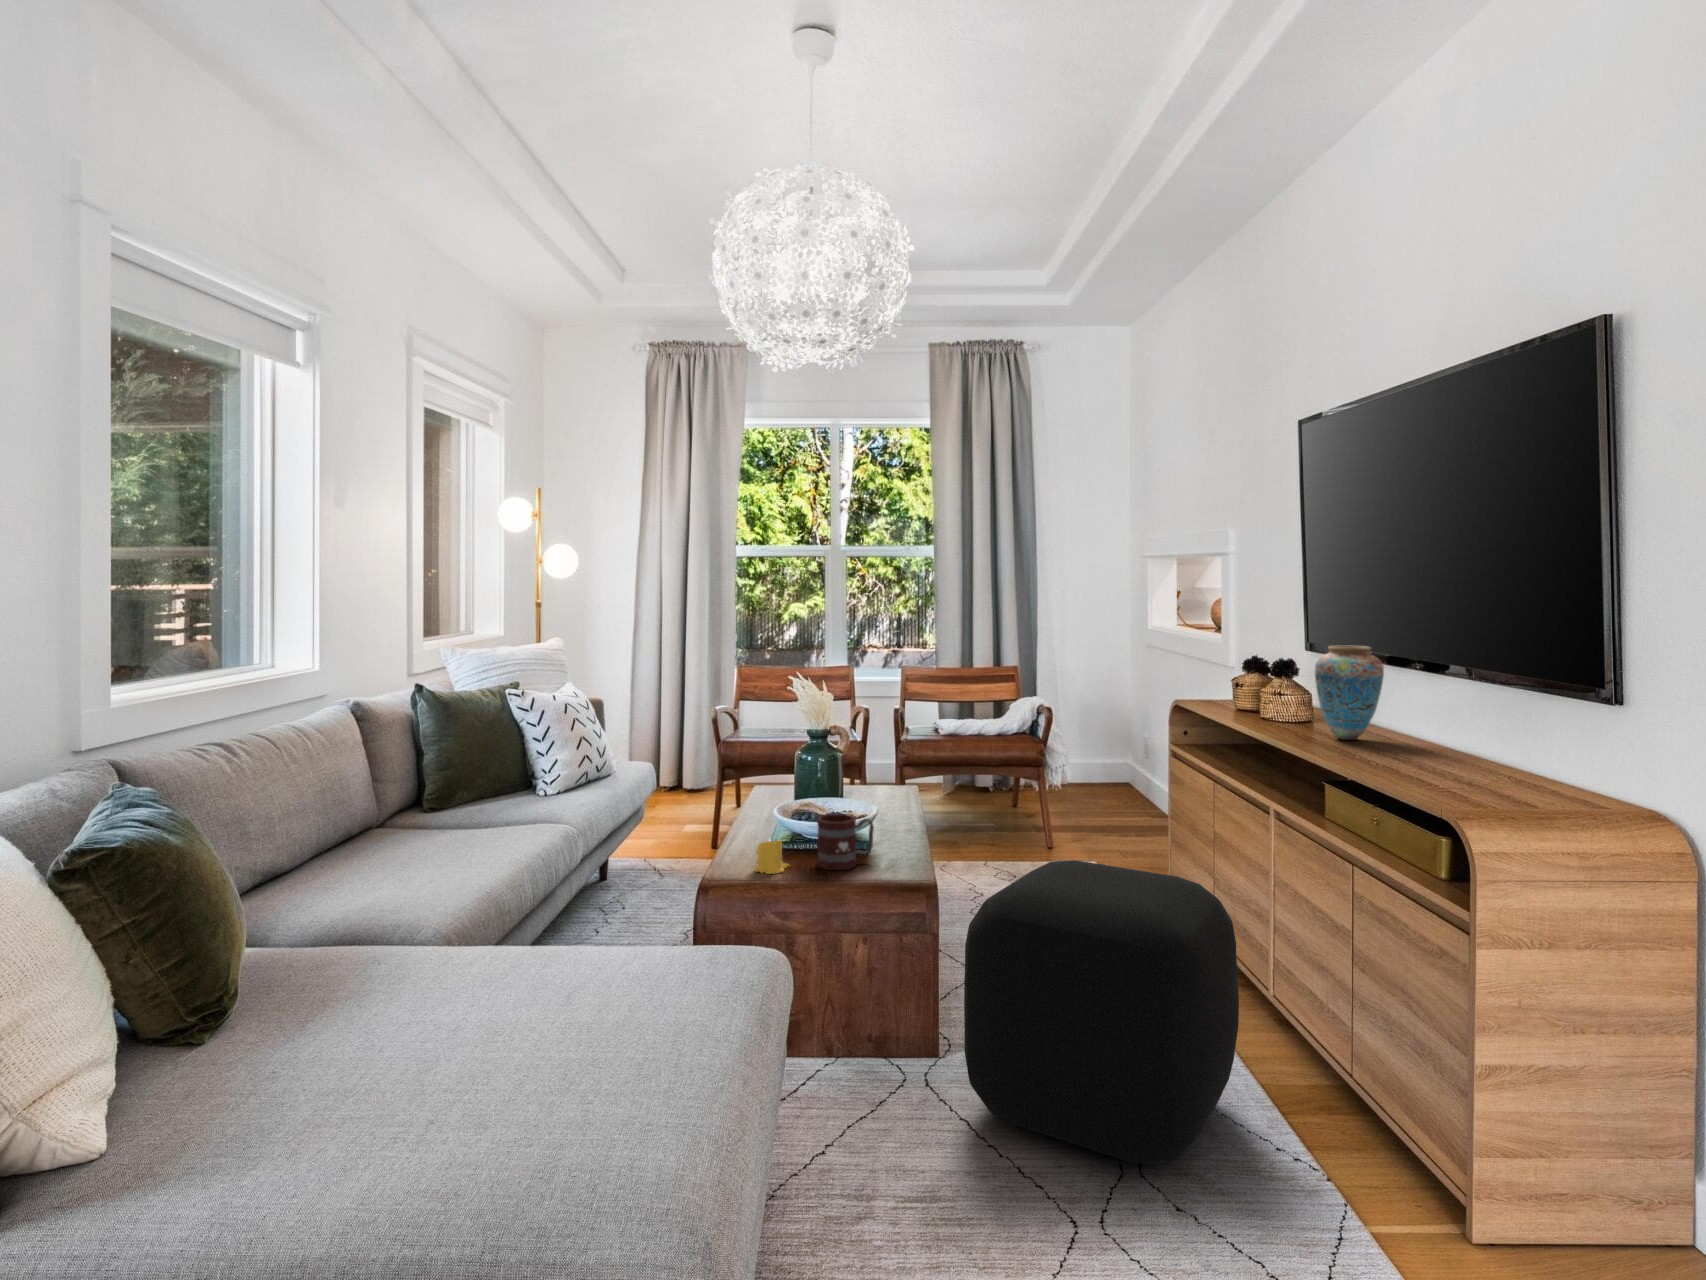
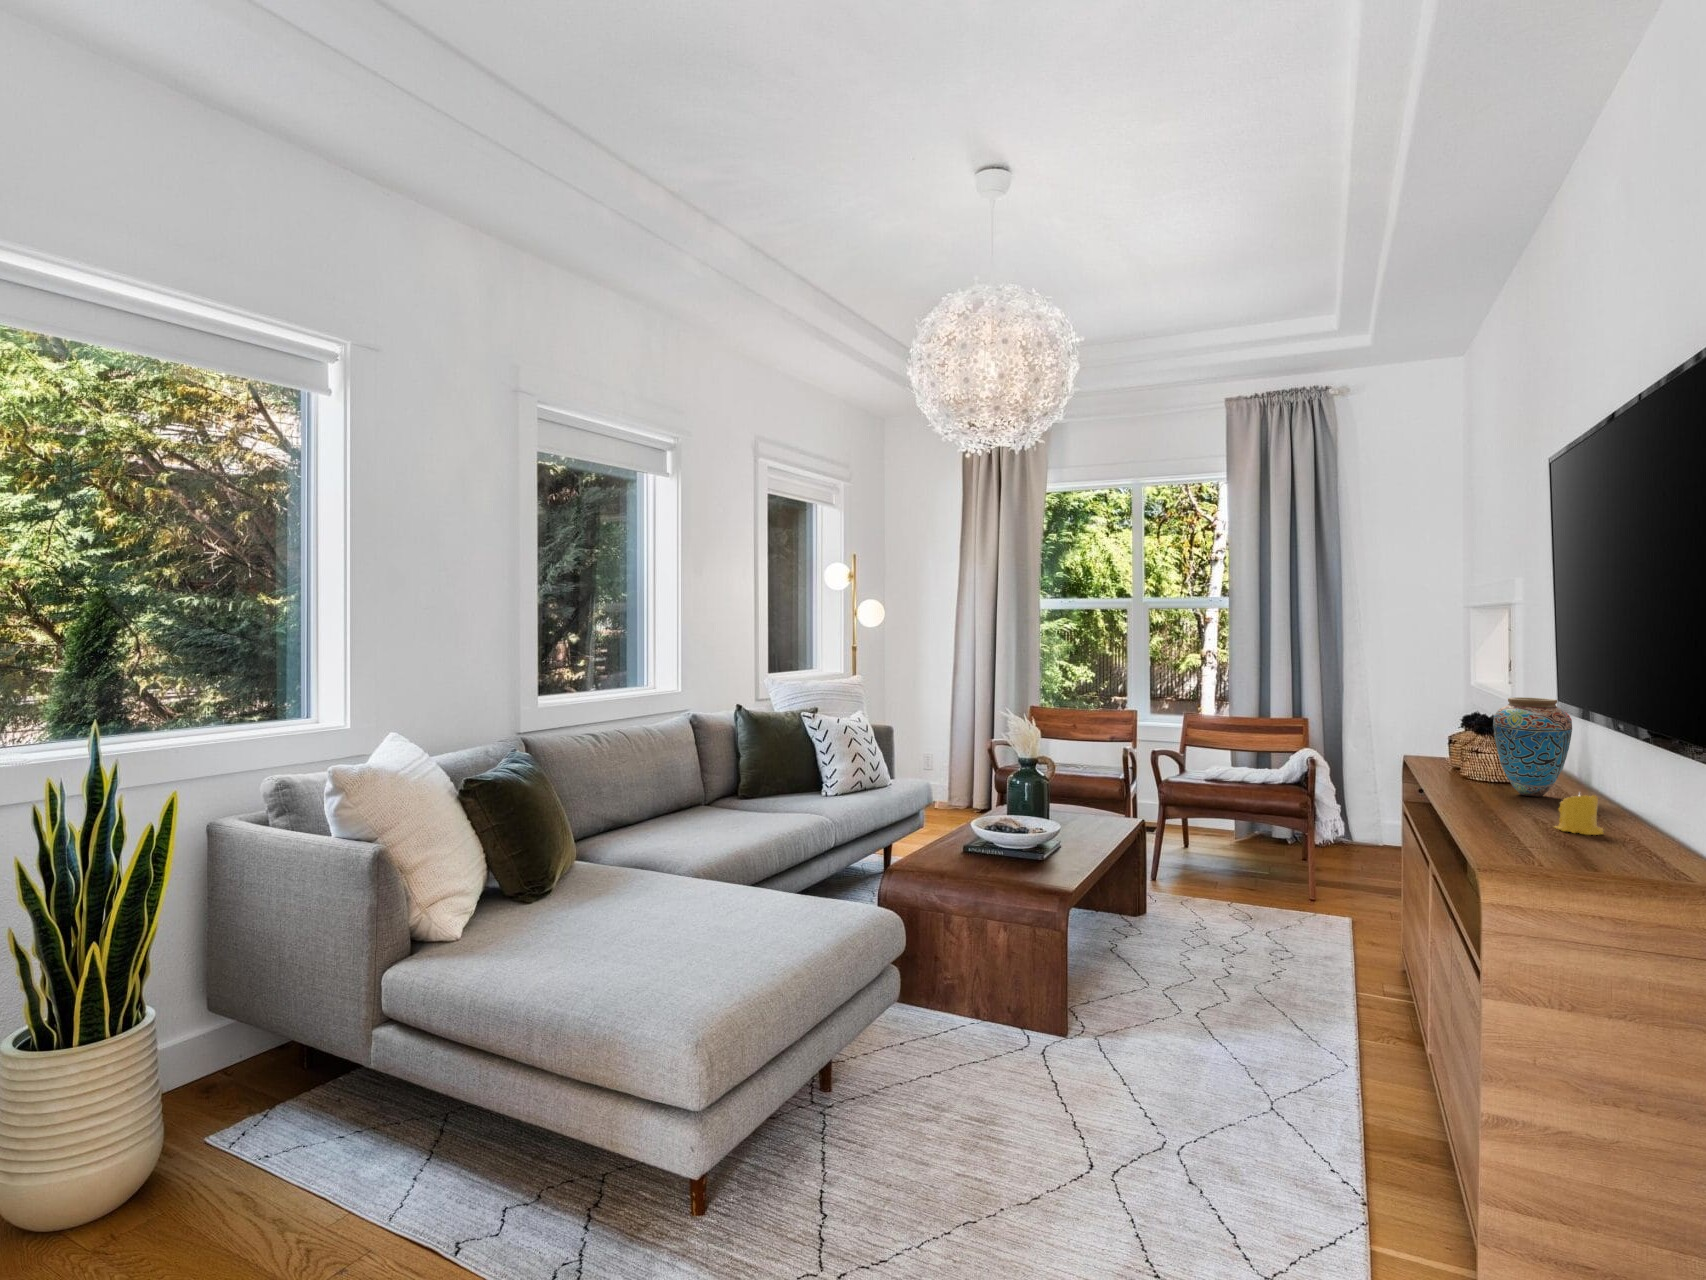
mug: present [817,814,874,870] -> none [981,822,1033,869]
candle: present [754,840,788,874] -> present [1554,795,1603,835]
ottoman: present [964,860,1239,1165] -> none [1054,878,1315,1146]

